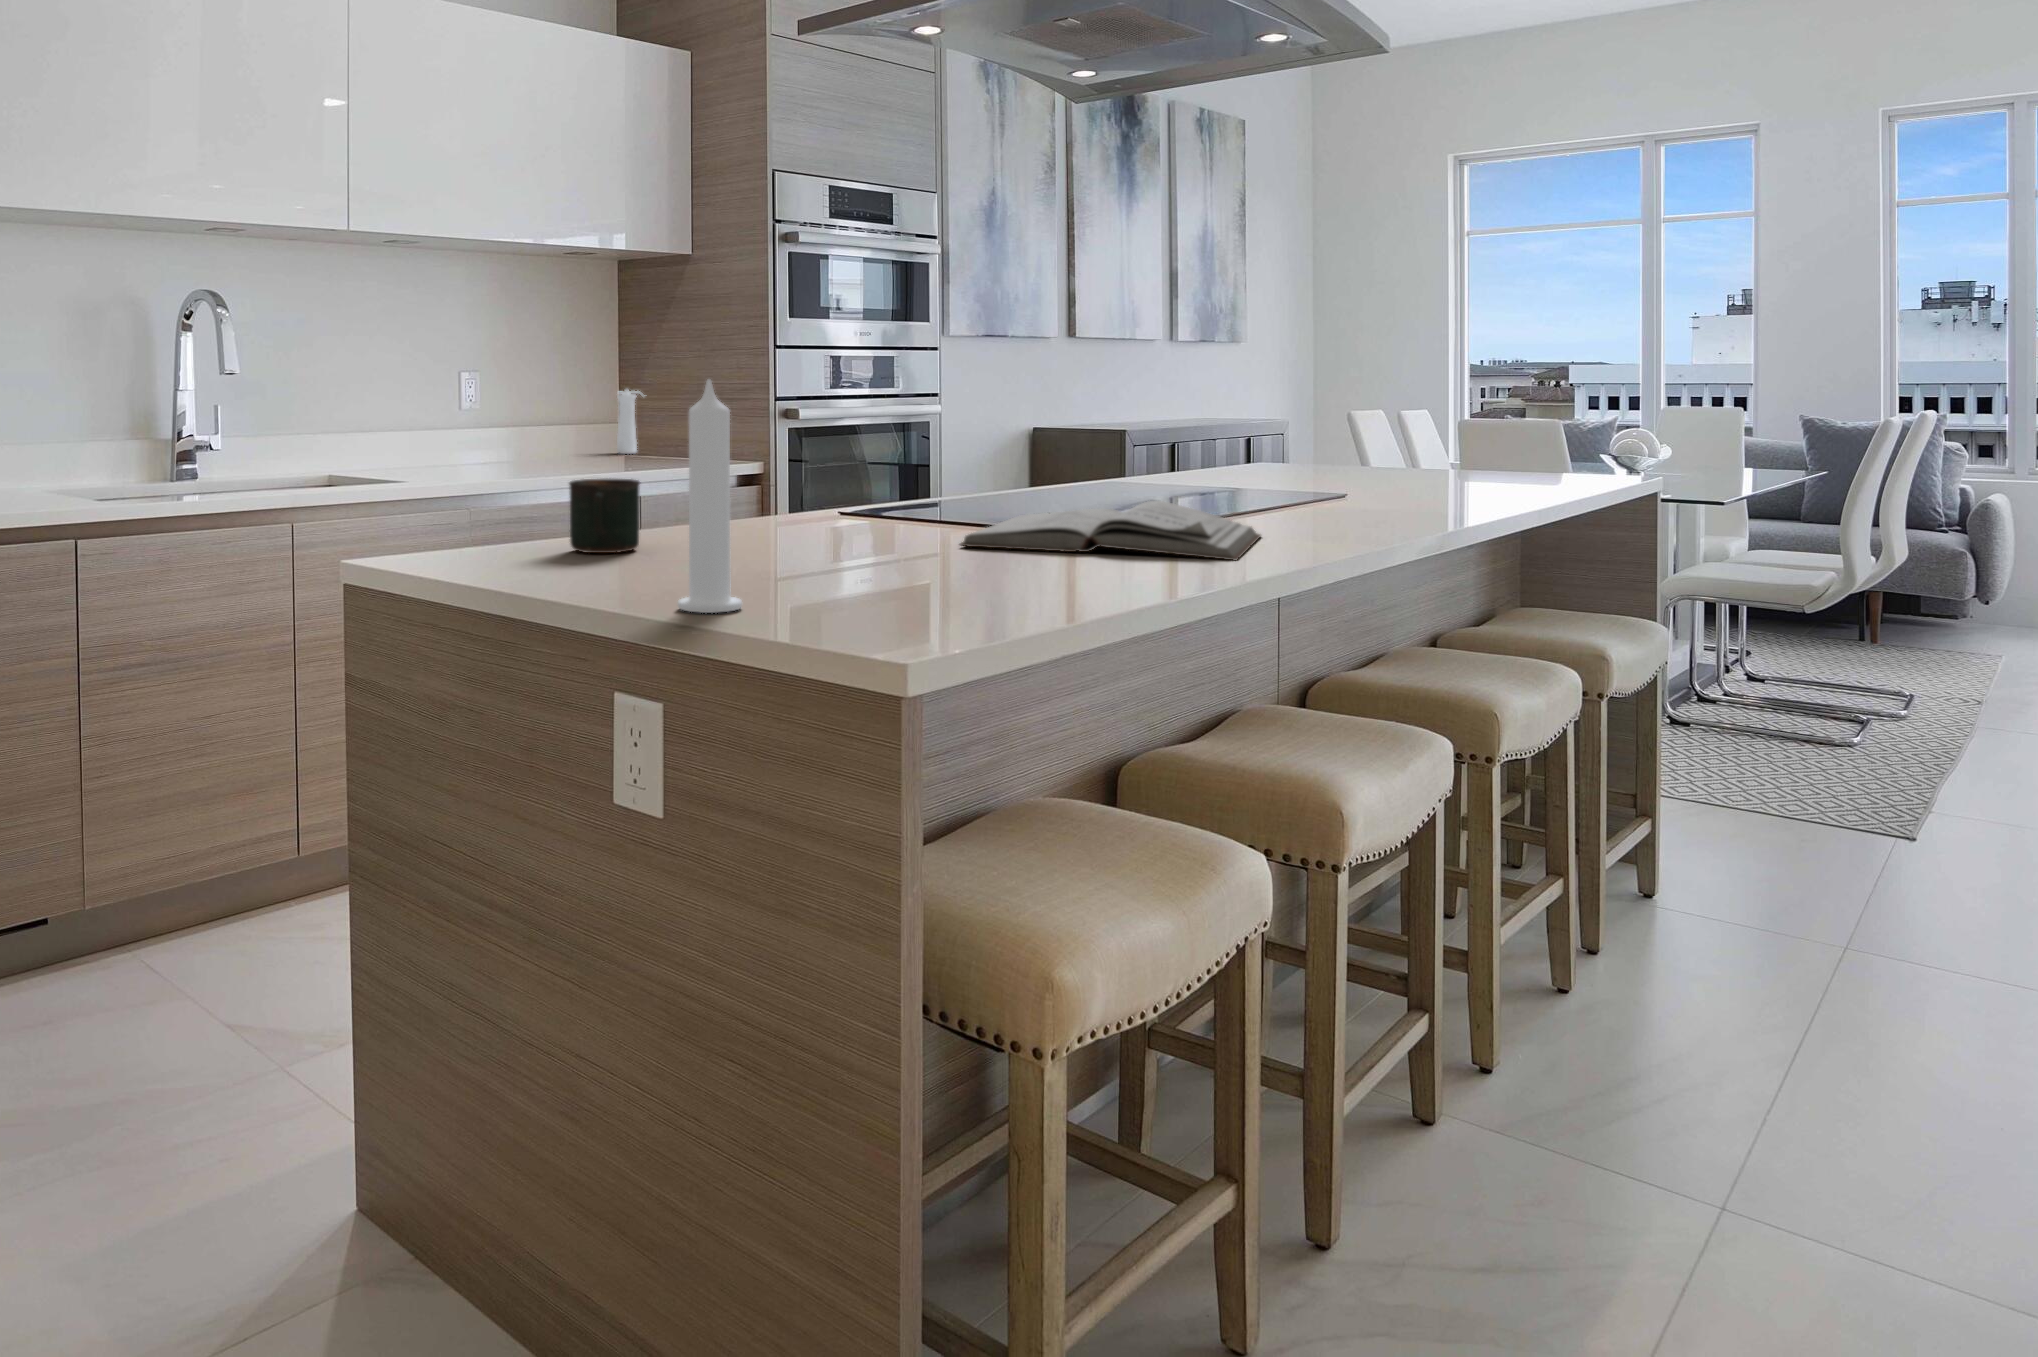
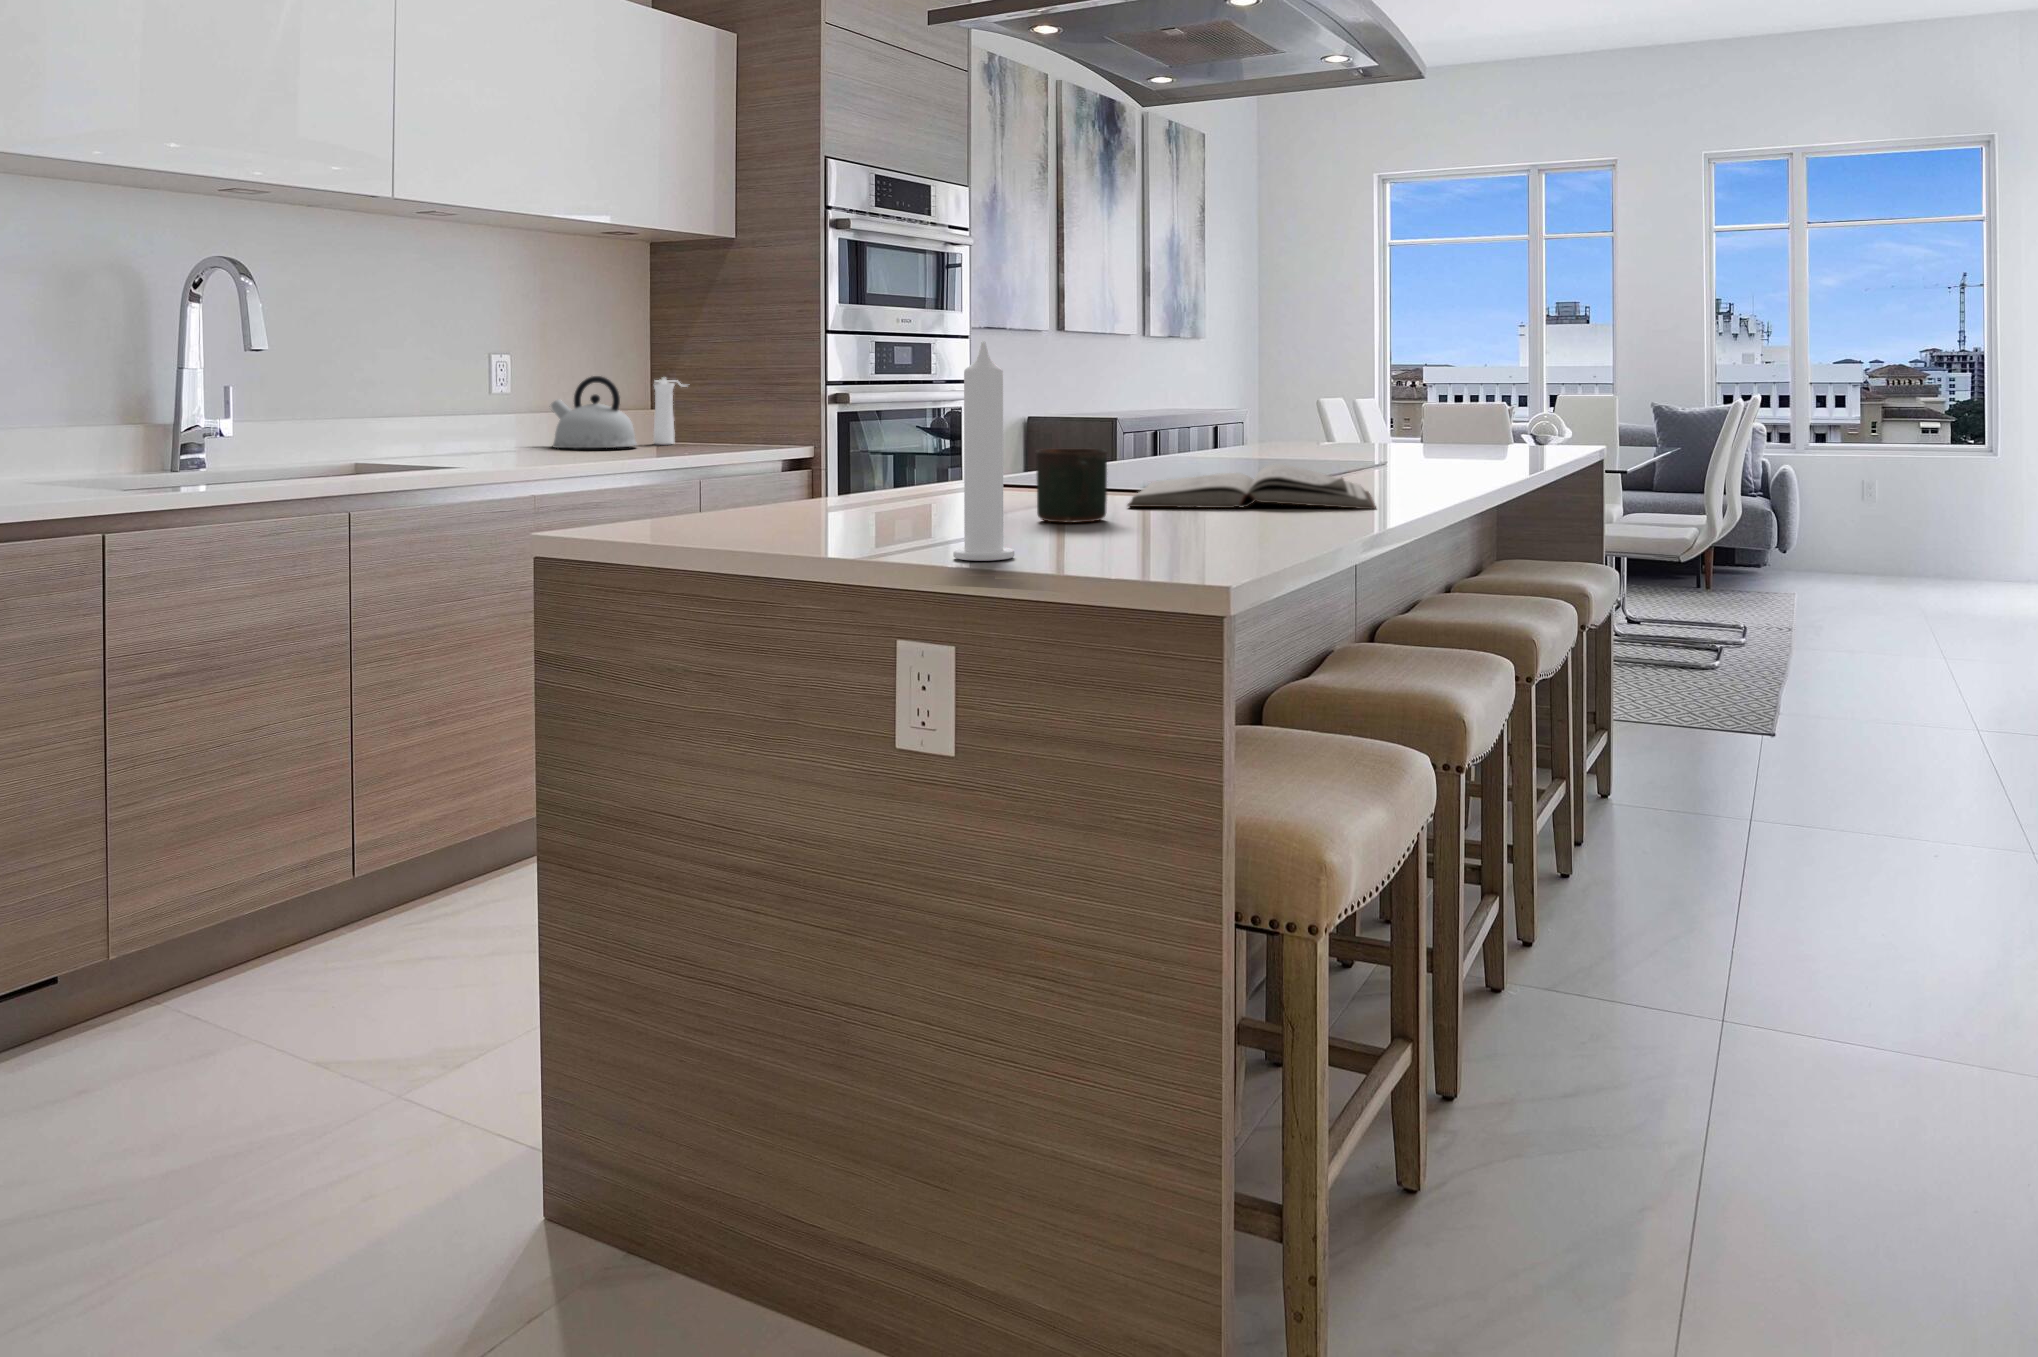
kettle: none [519,388,598,457] -> present [551,376,637,448]
mug: present [569,479,640,553] -> present [1035,448,1108,523]

